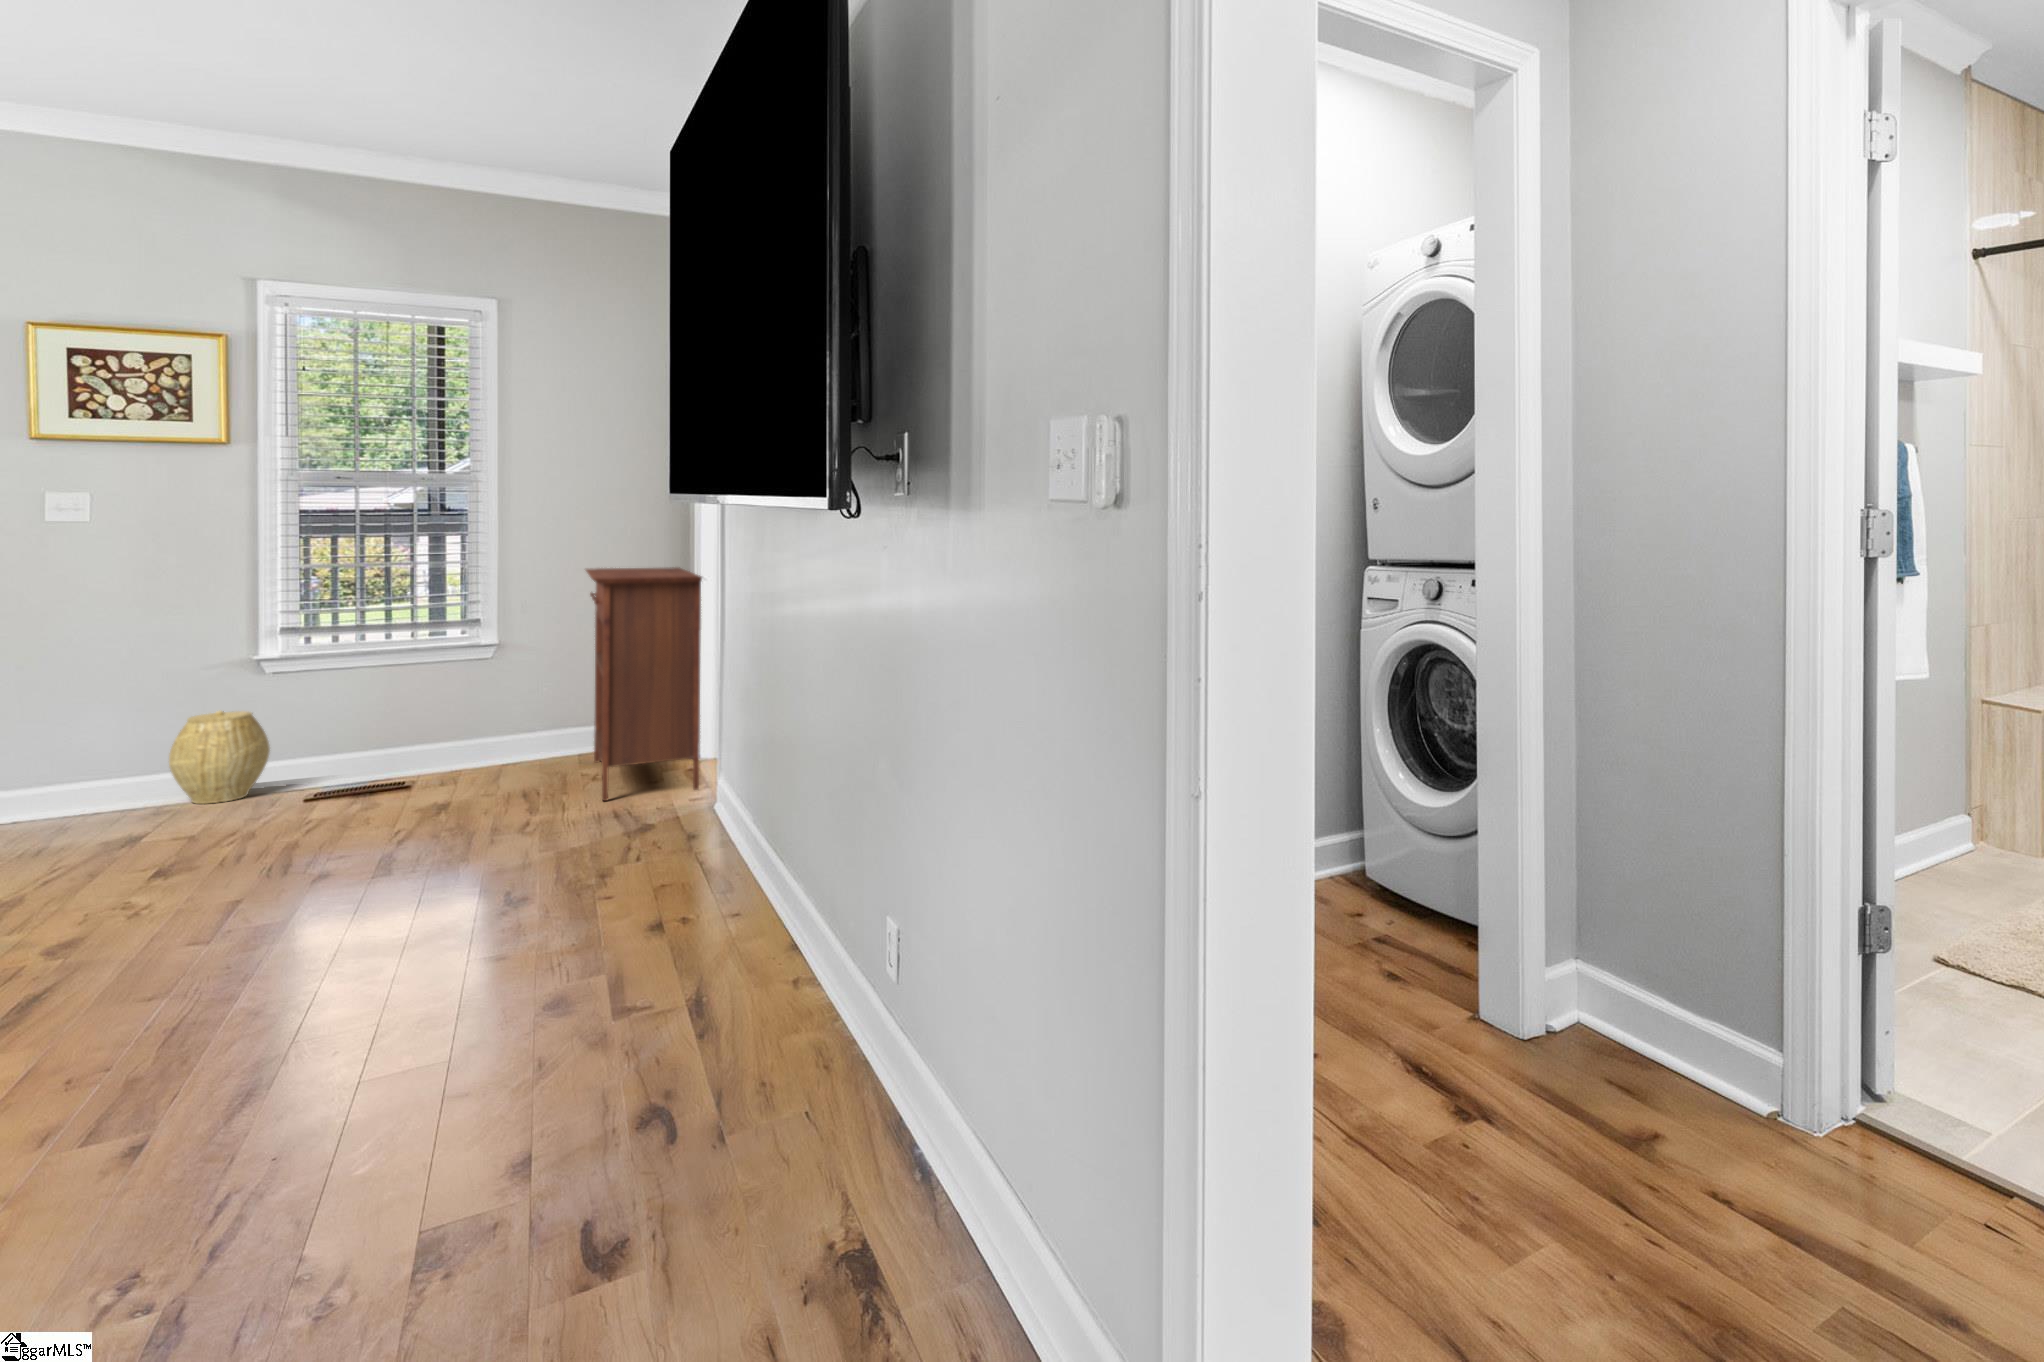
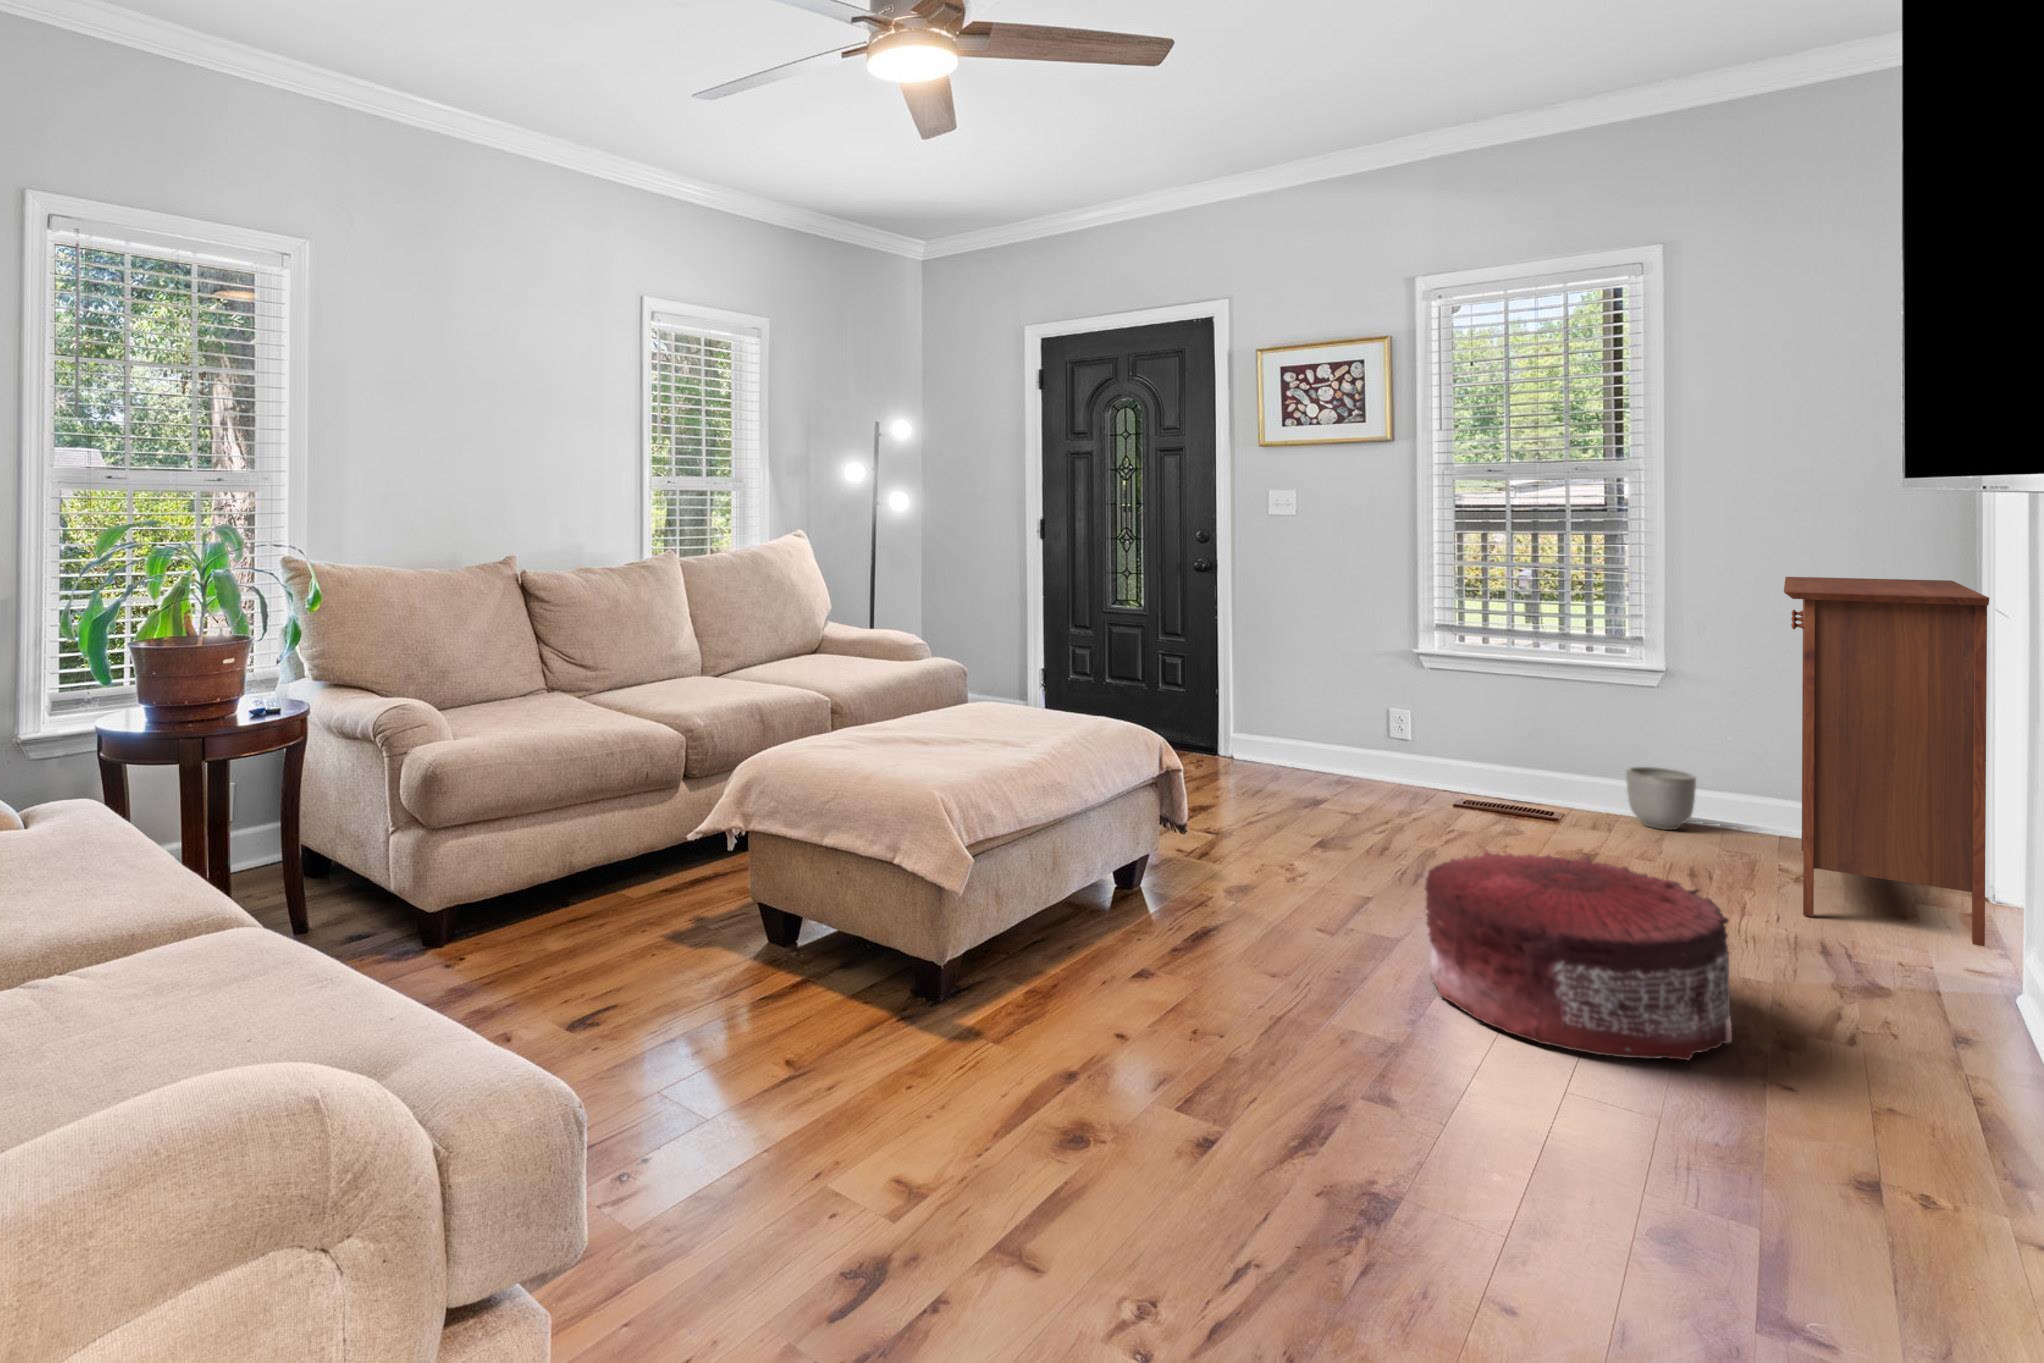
woven basket: present [169,710,270,804] -> none [1347,701,1426,792]
planter: none [468,723,523,772] -> present [1626,767,1696,830]
pouf: none [324,791,574,944] -> present [1425,851,1732,1061]

